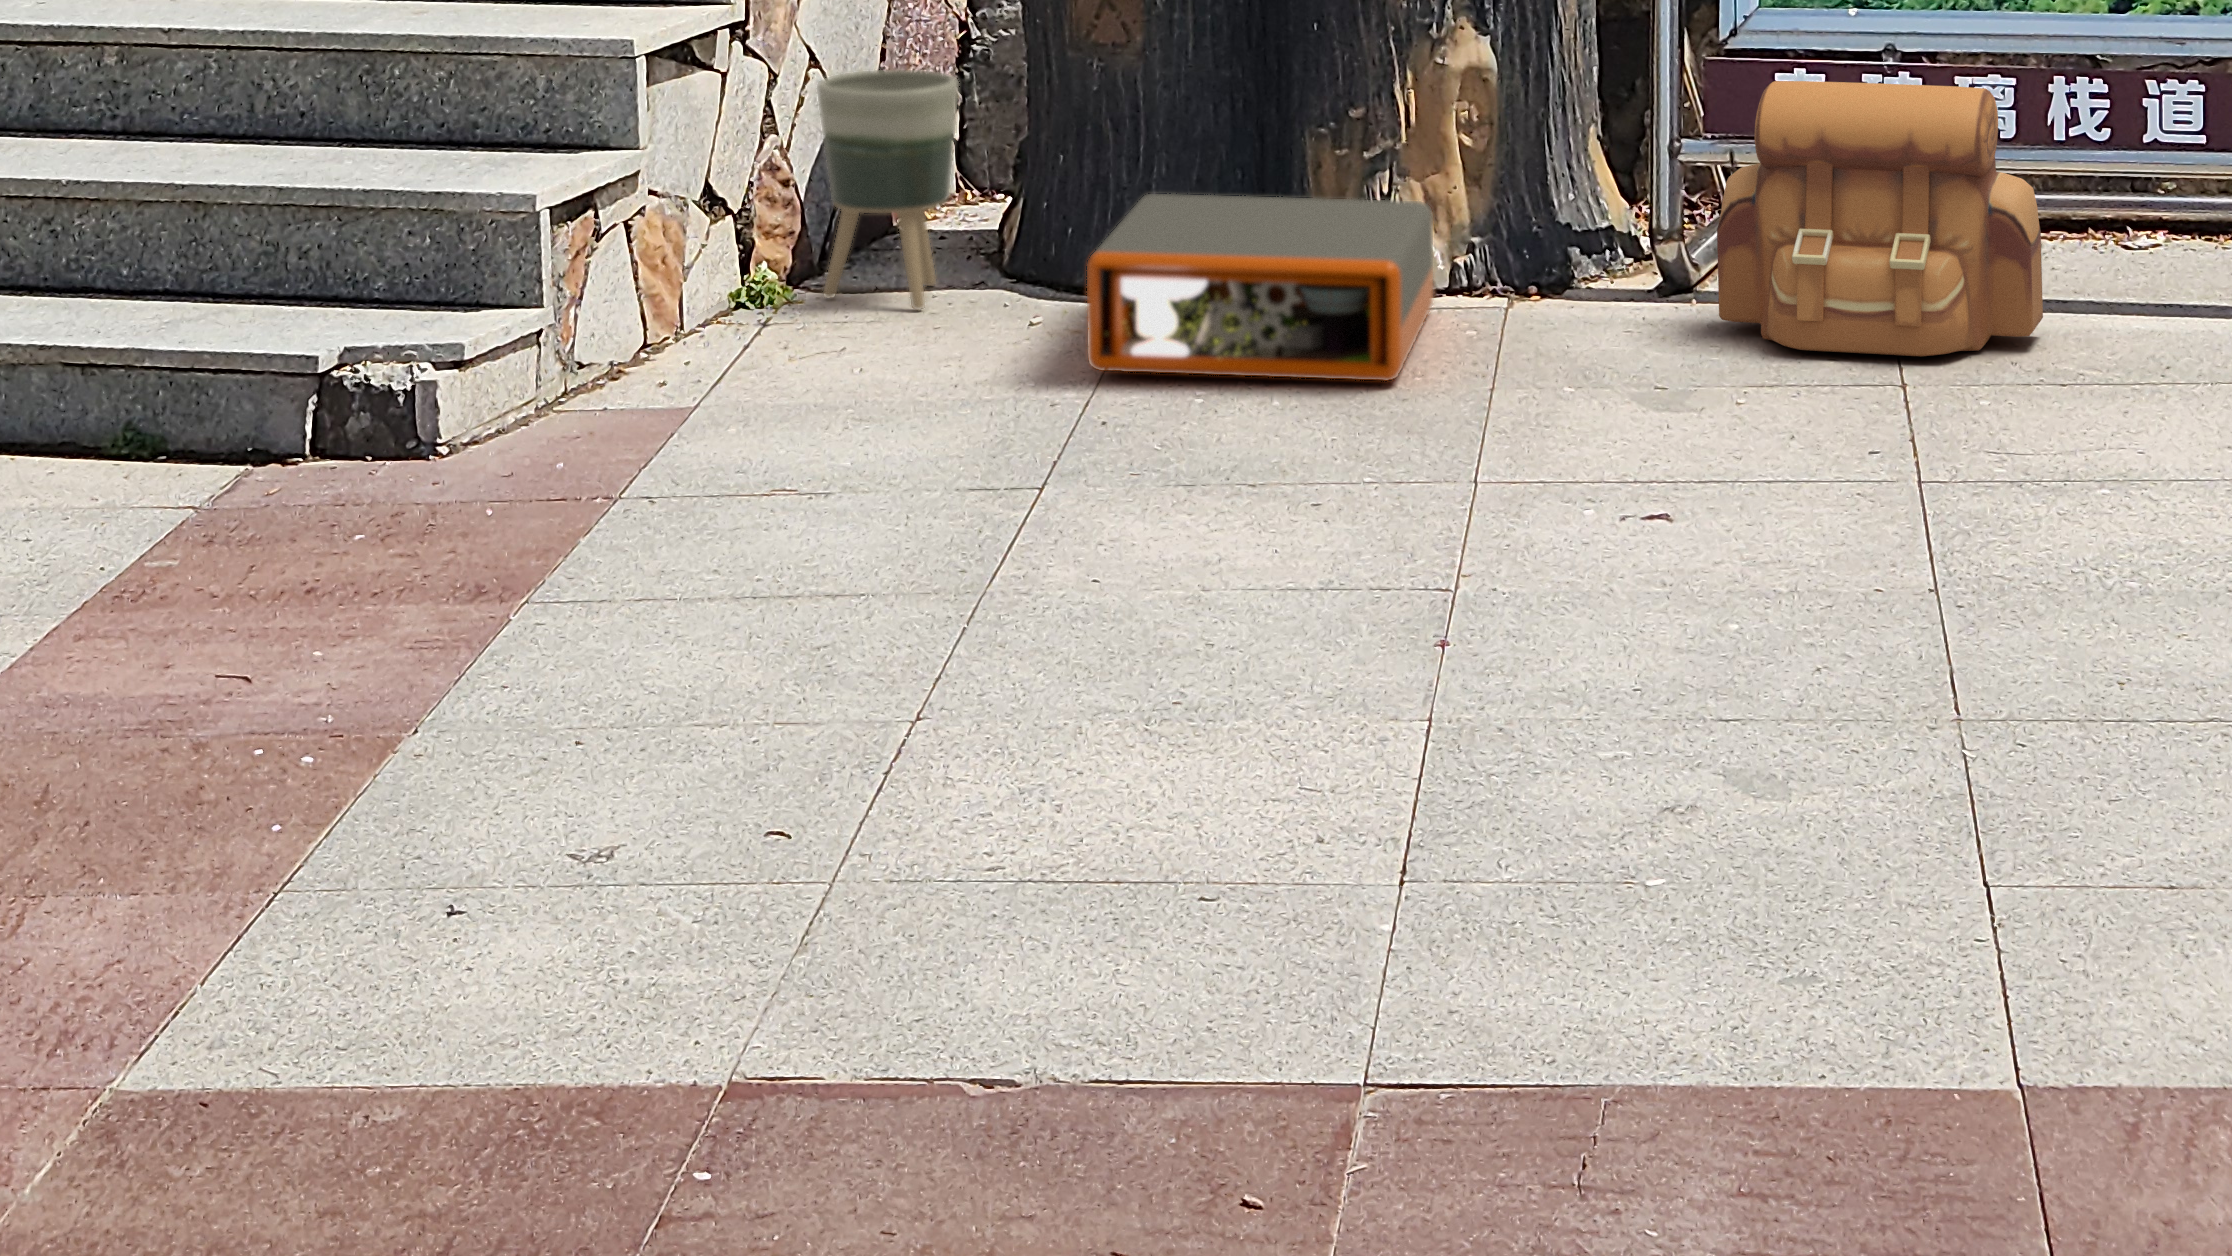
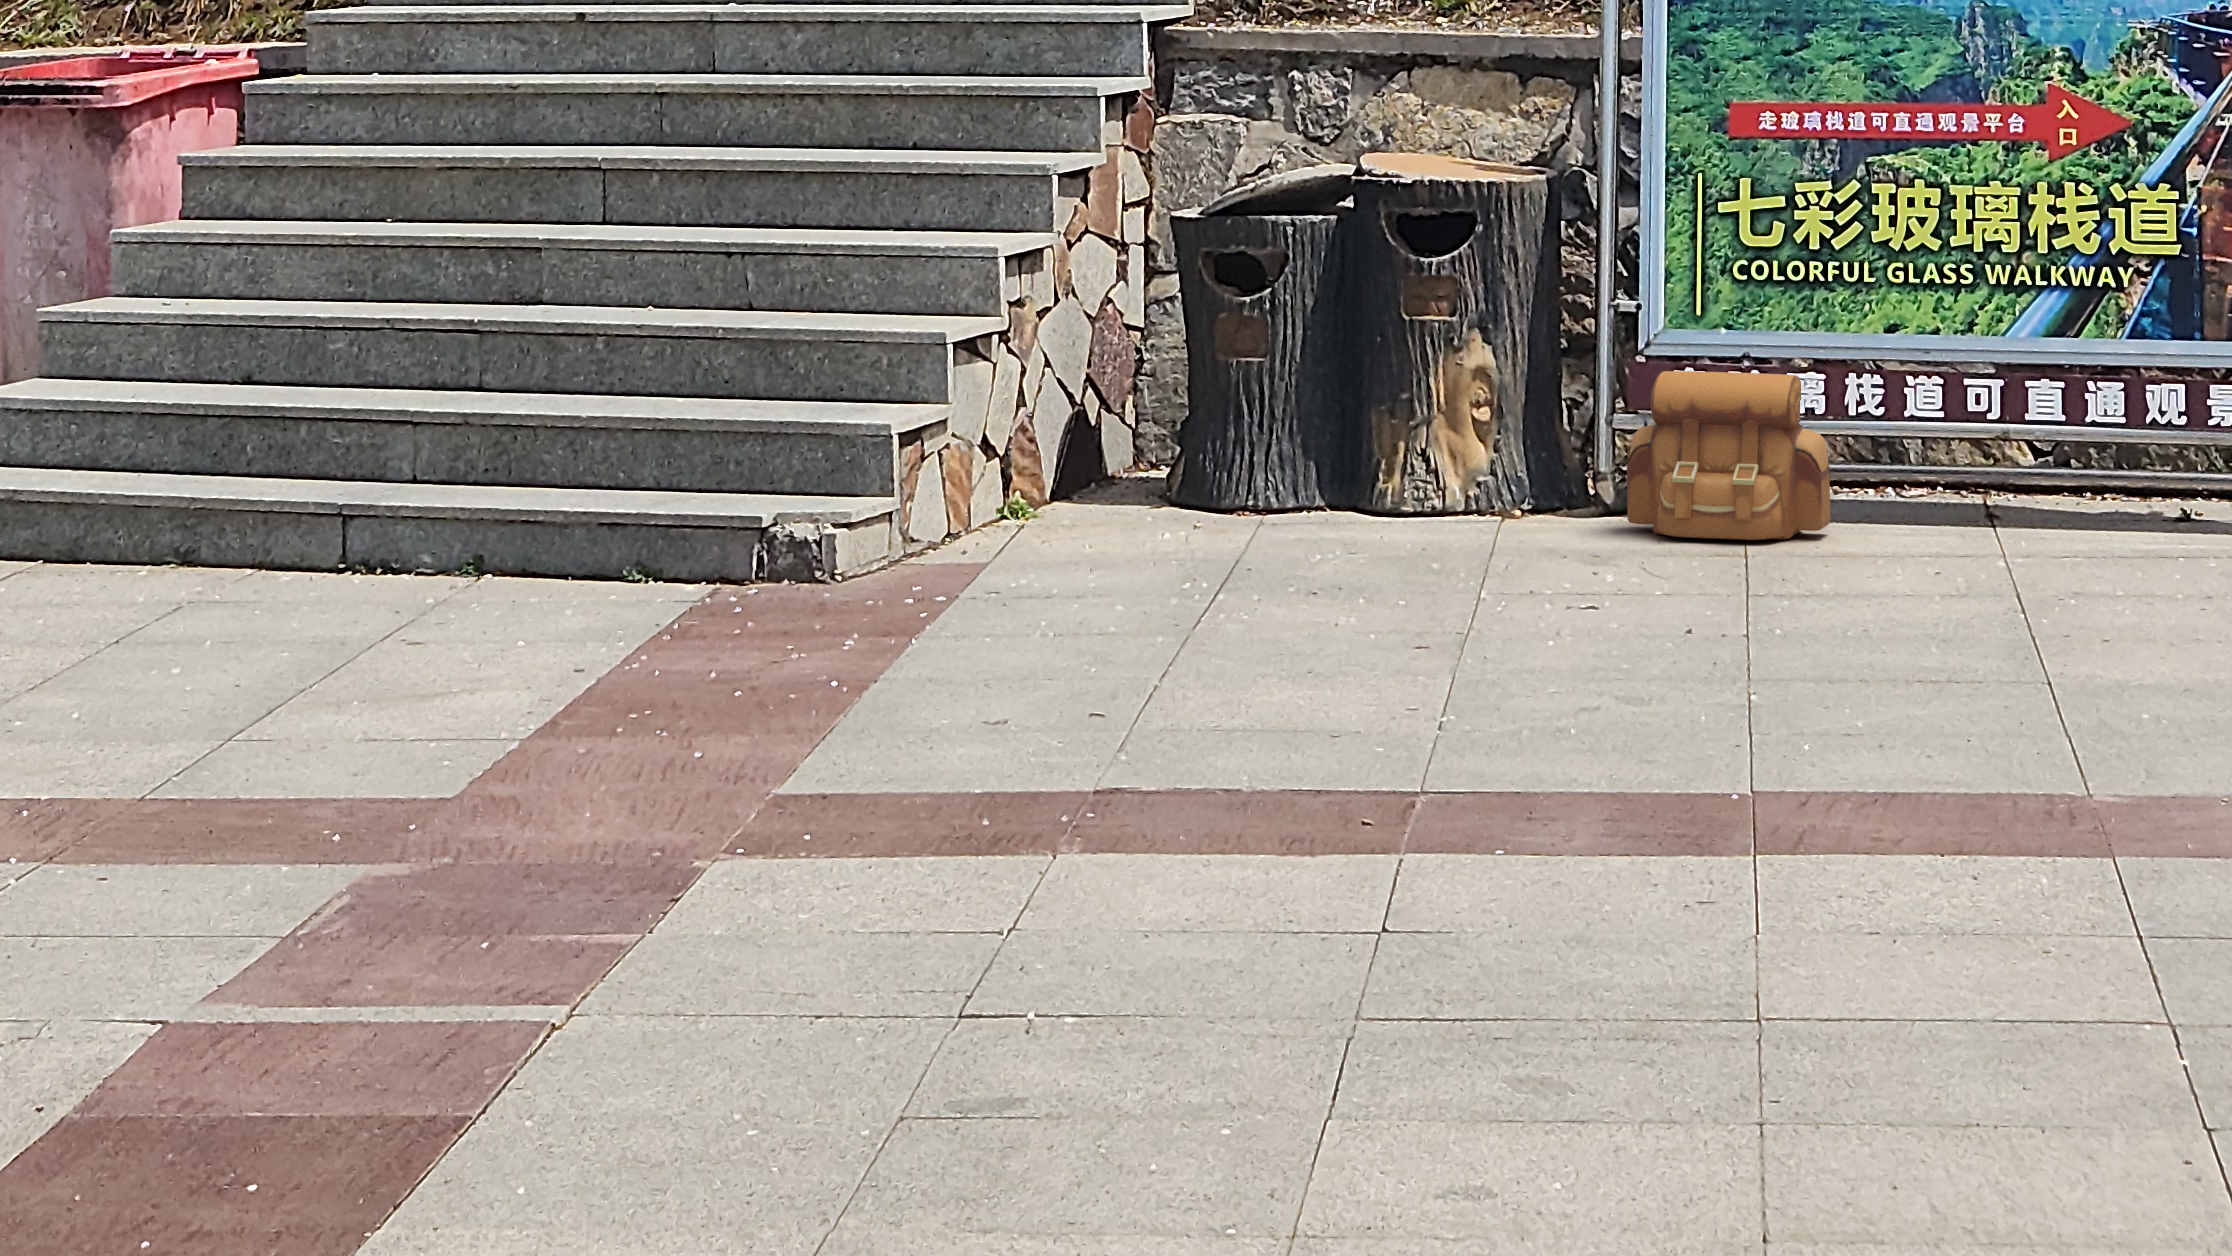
planter: present [817,70,958,309] -> none [1051,366,1143,518]
storage box: present [1087,194,1433,381] -> none [1231,444,1448,548]

